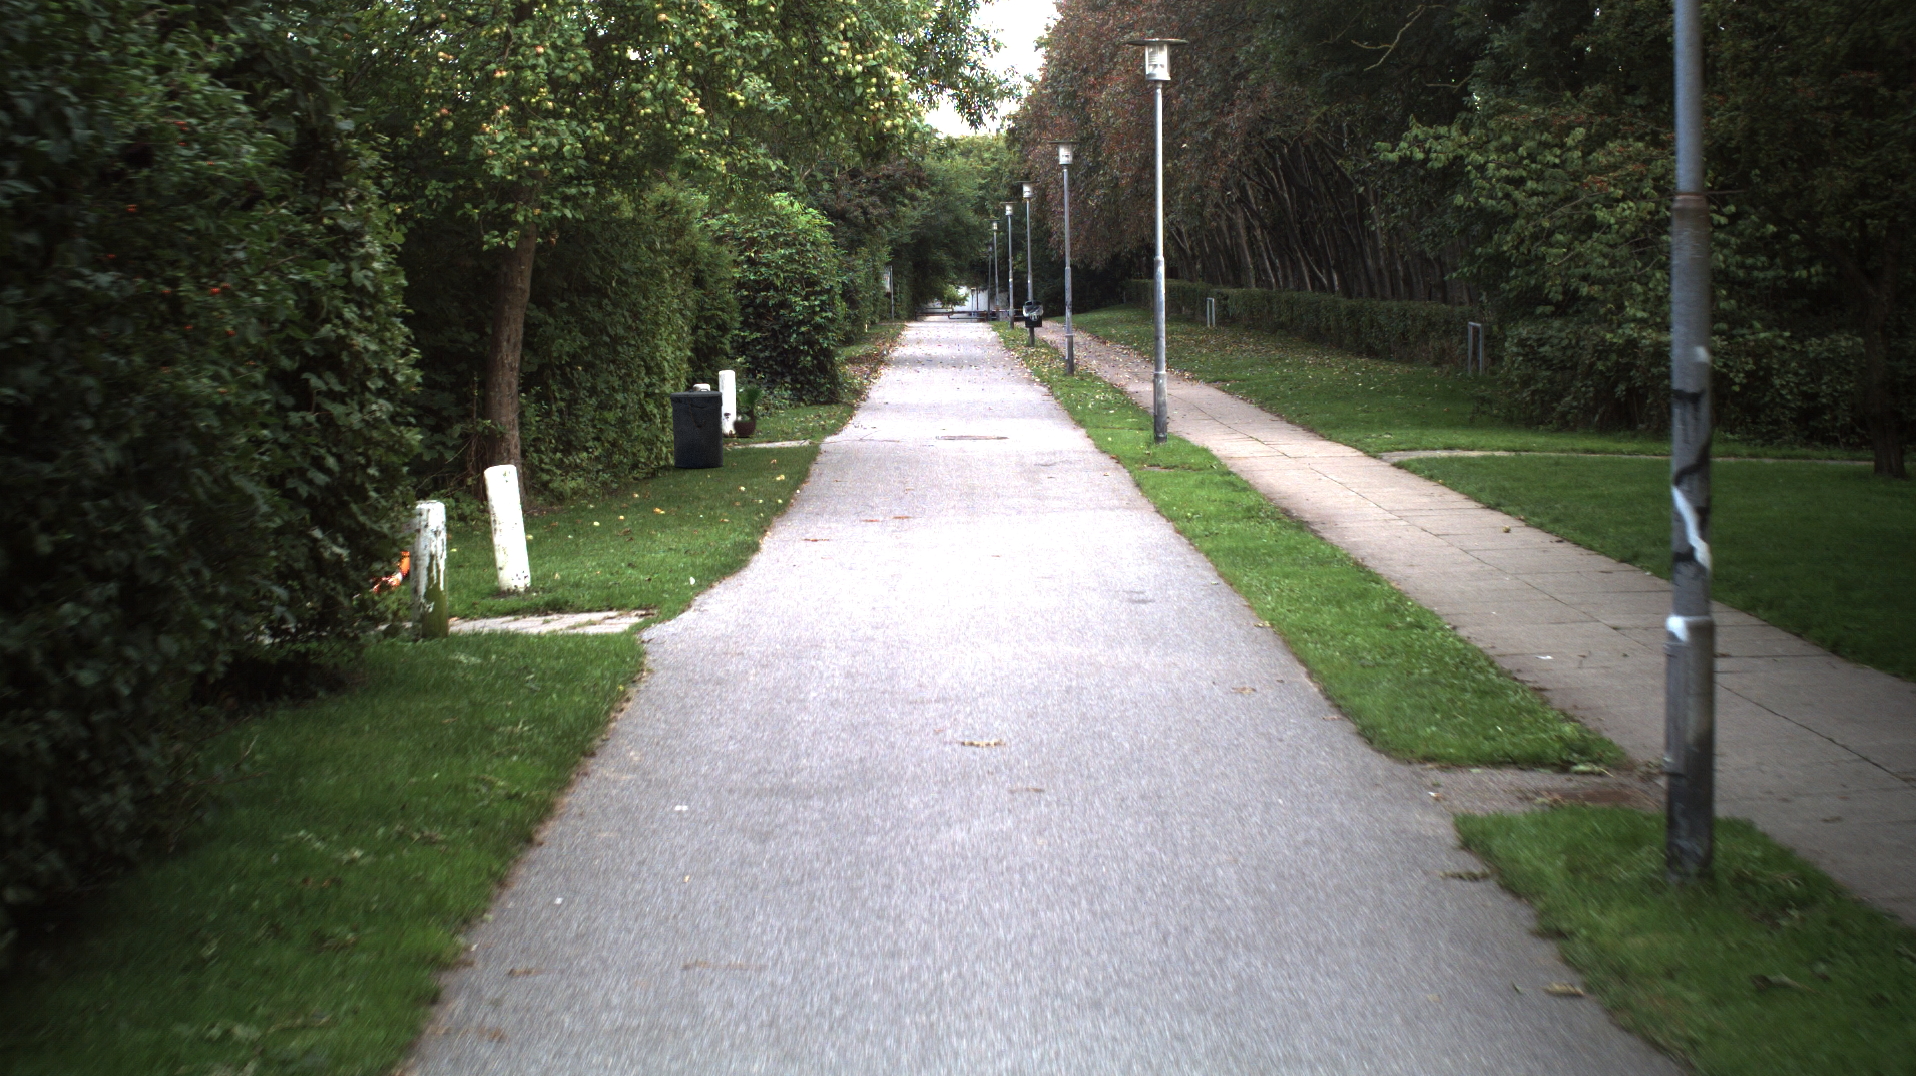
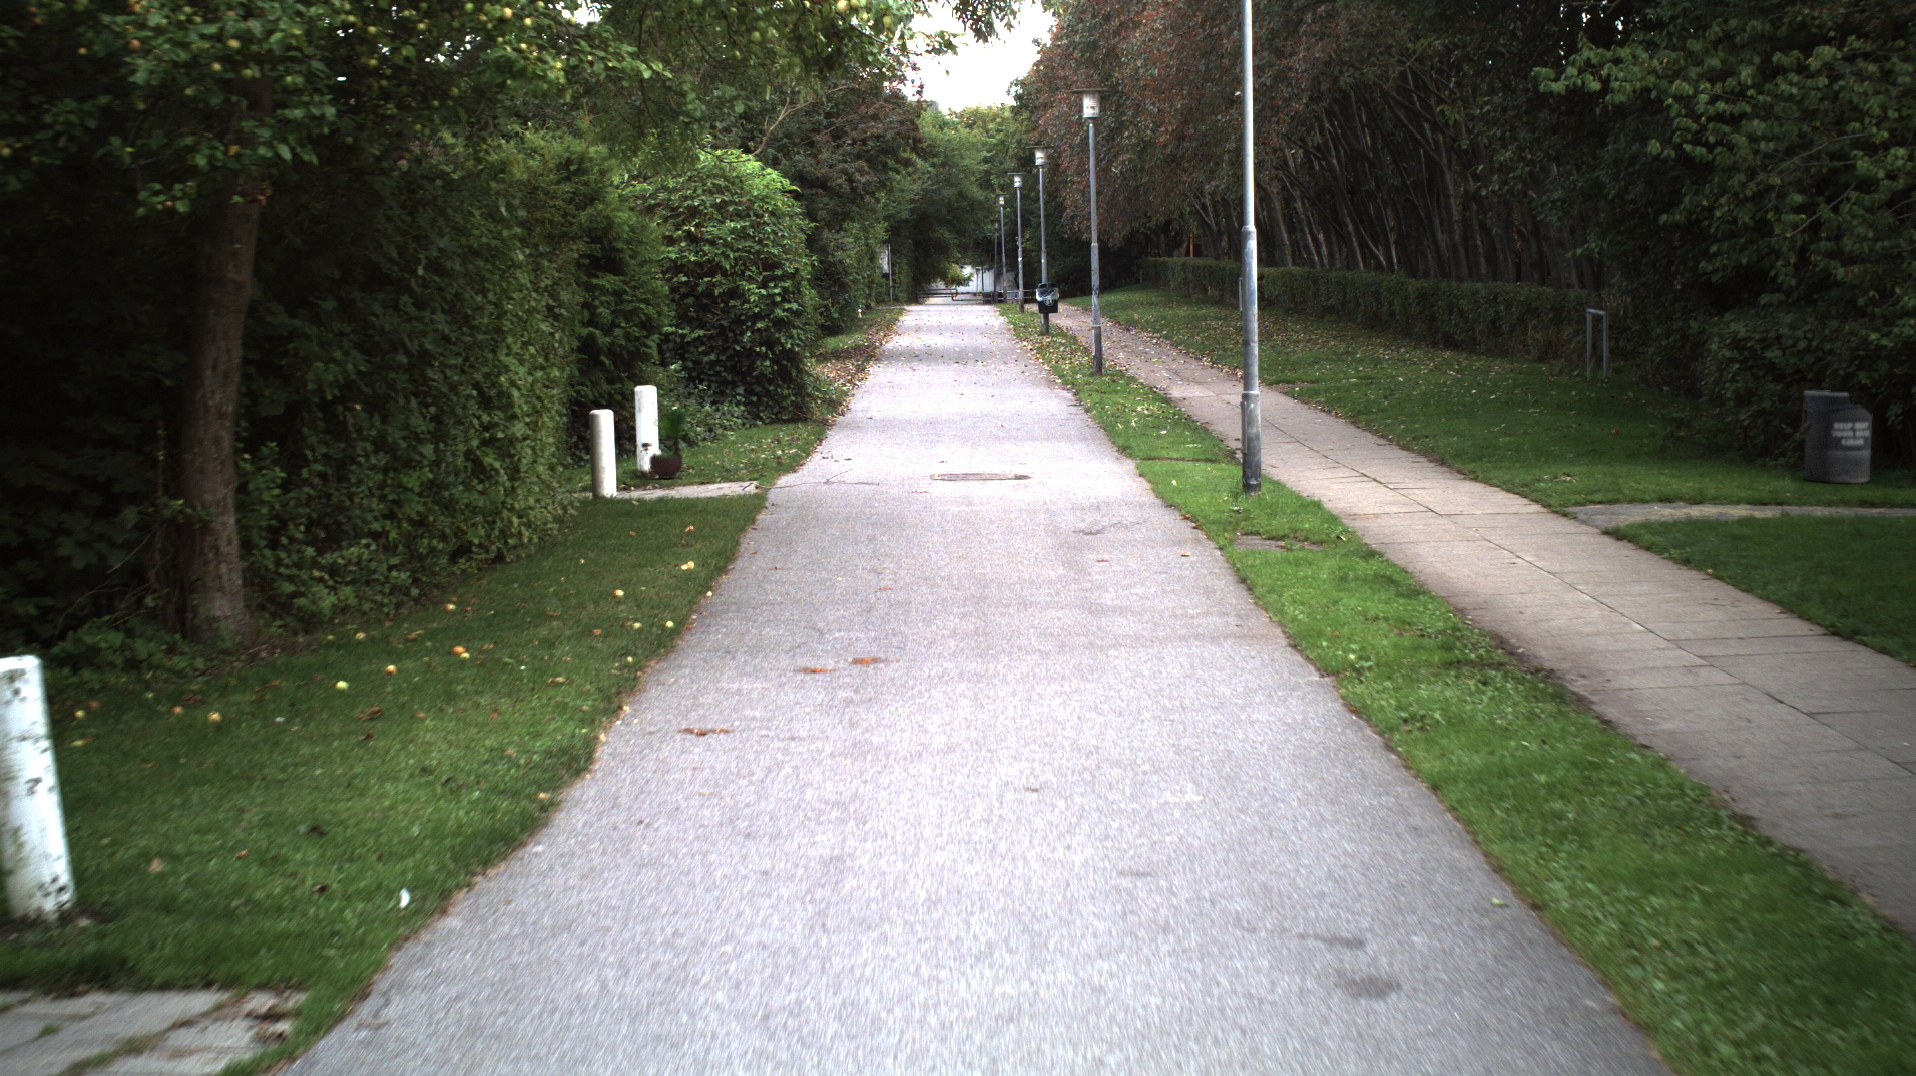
trash can: present [670,389,723,468] -> present [1802,391,1872,483]

